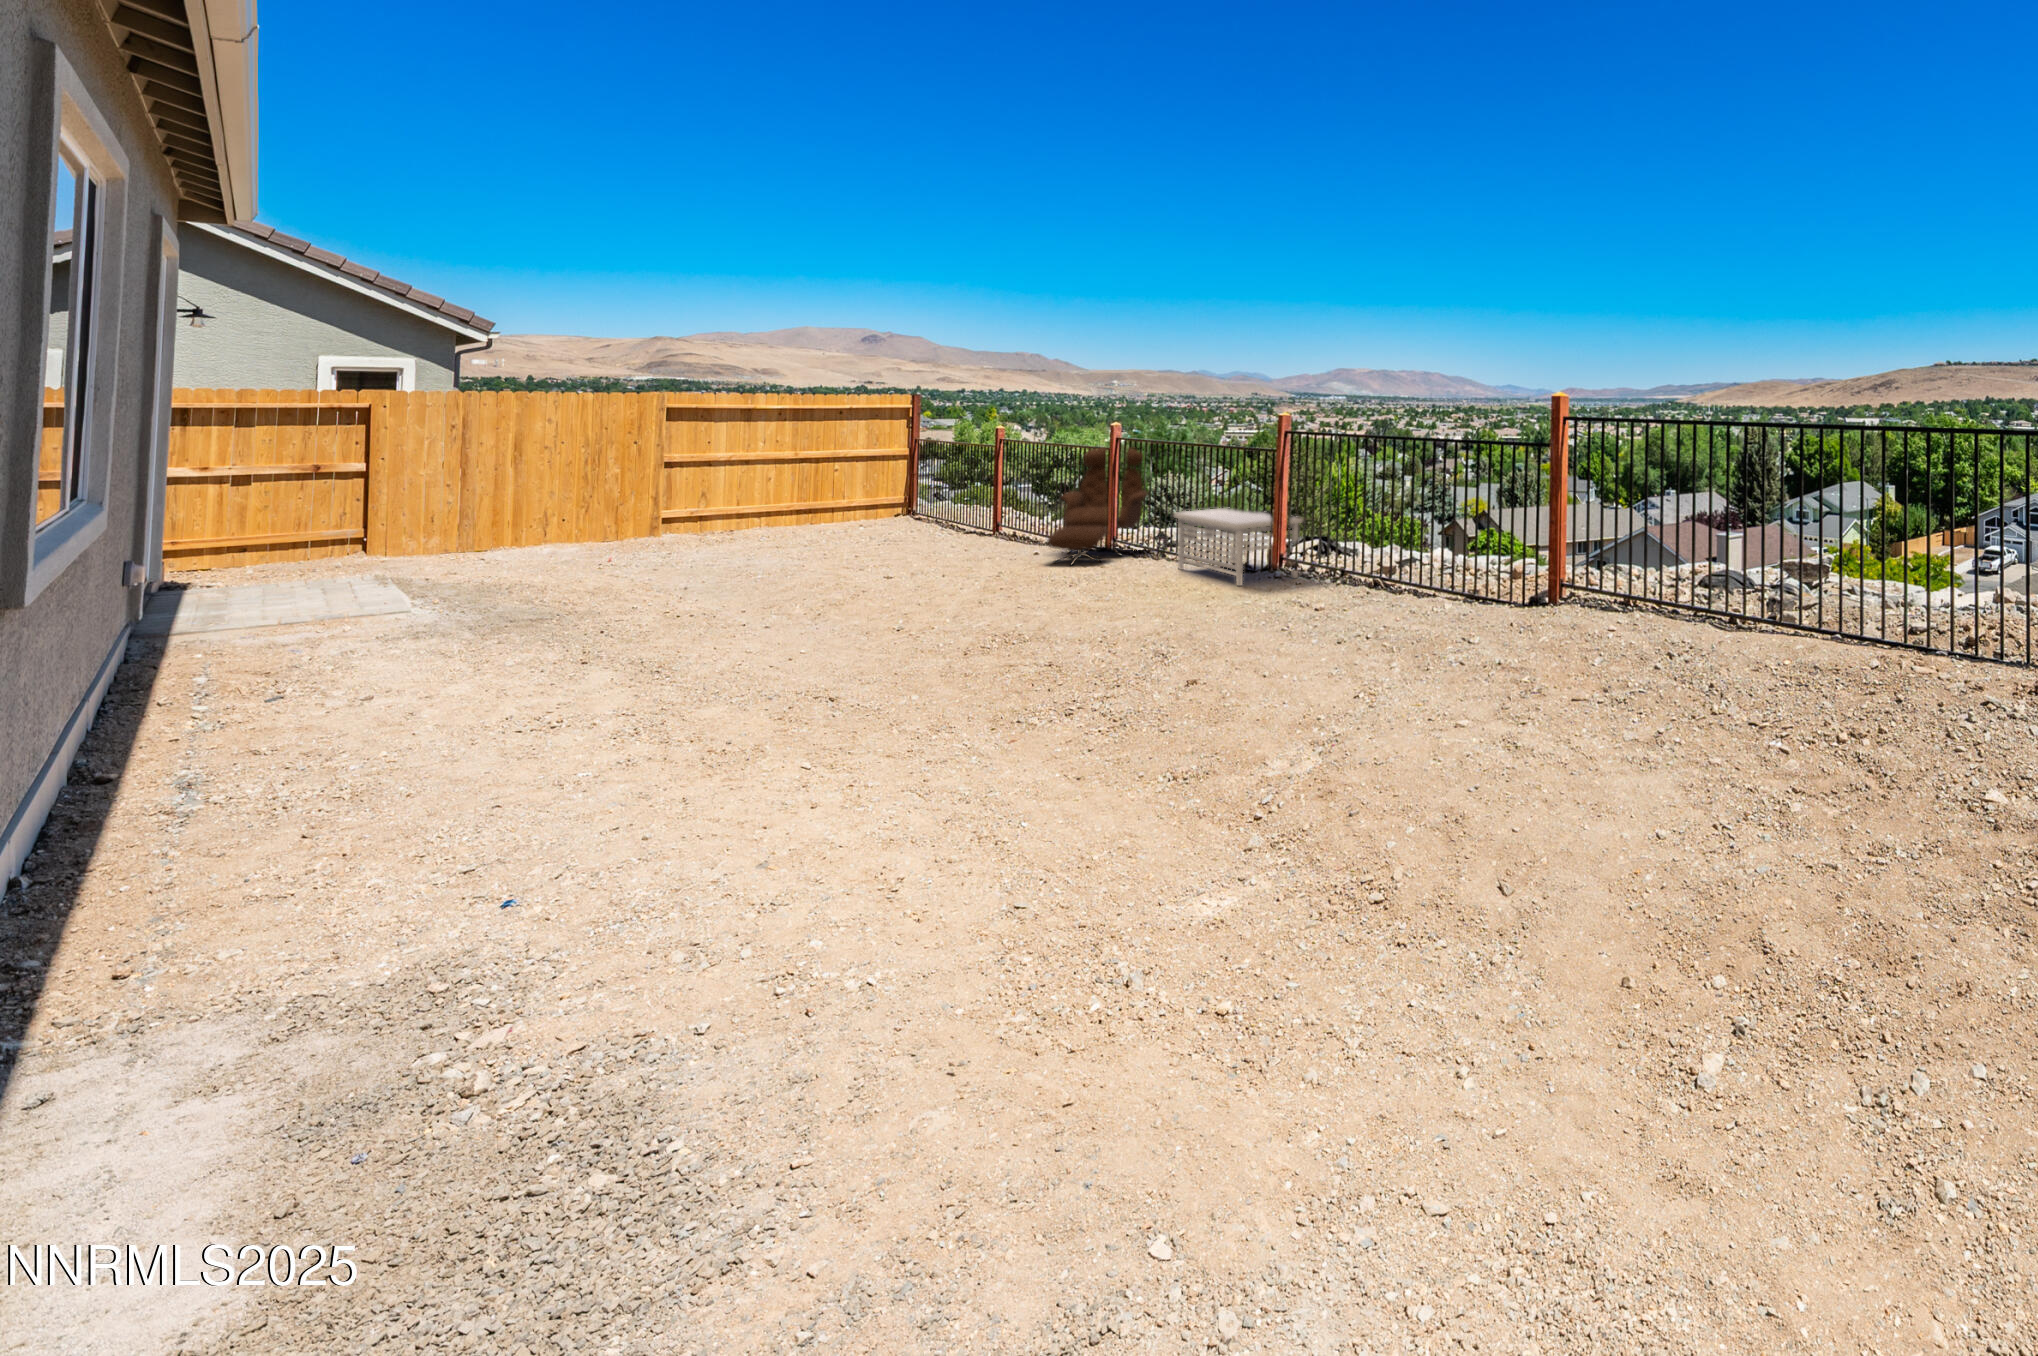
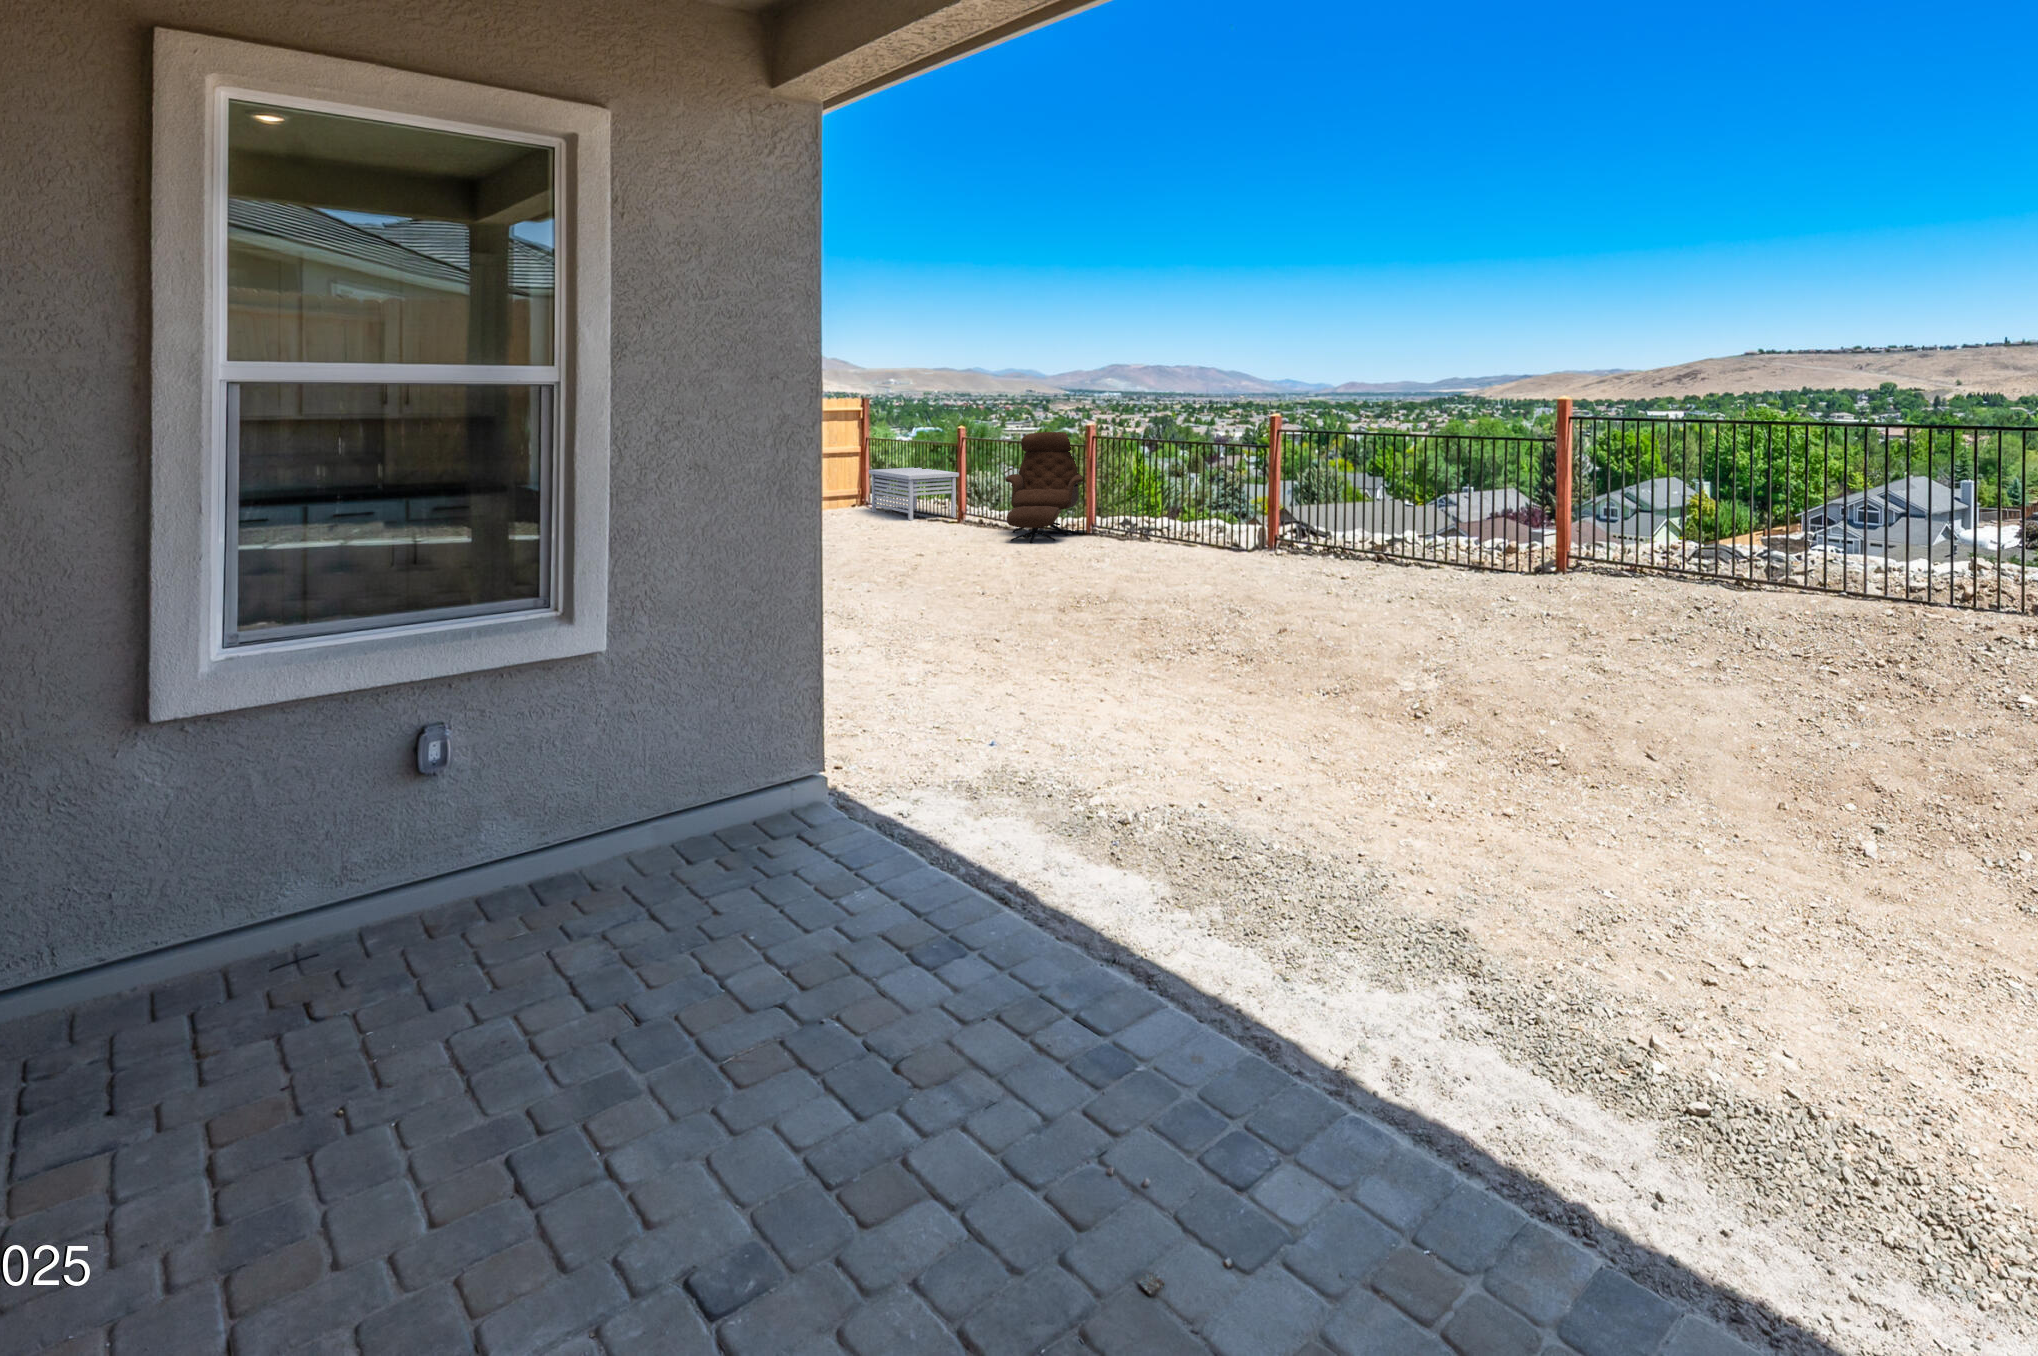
storage bench: present [1174,509,1302,586] -> present [869,468,959,520]

